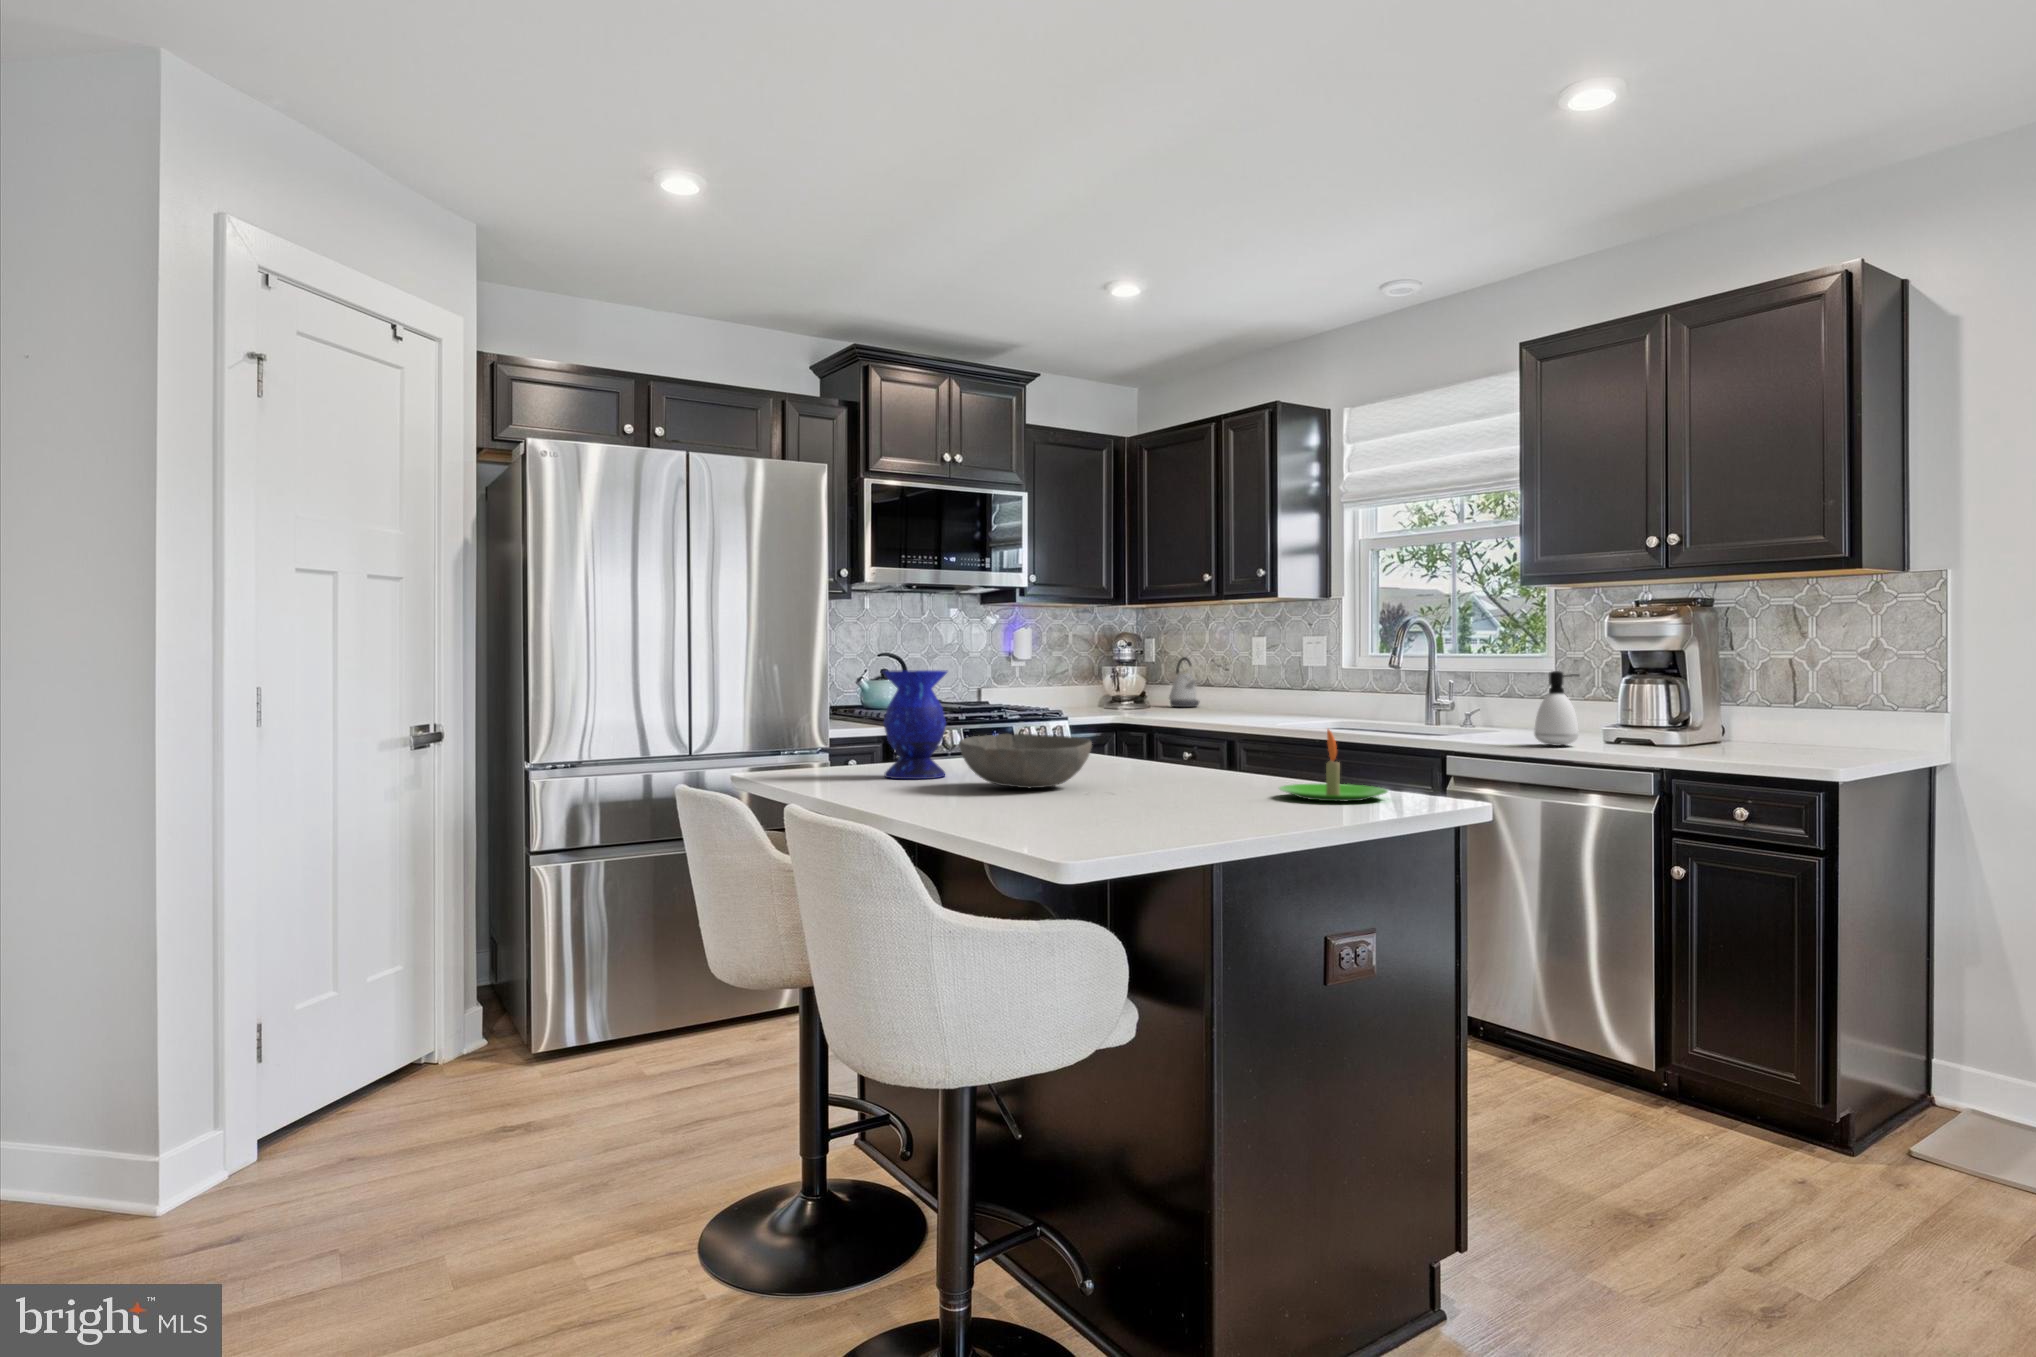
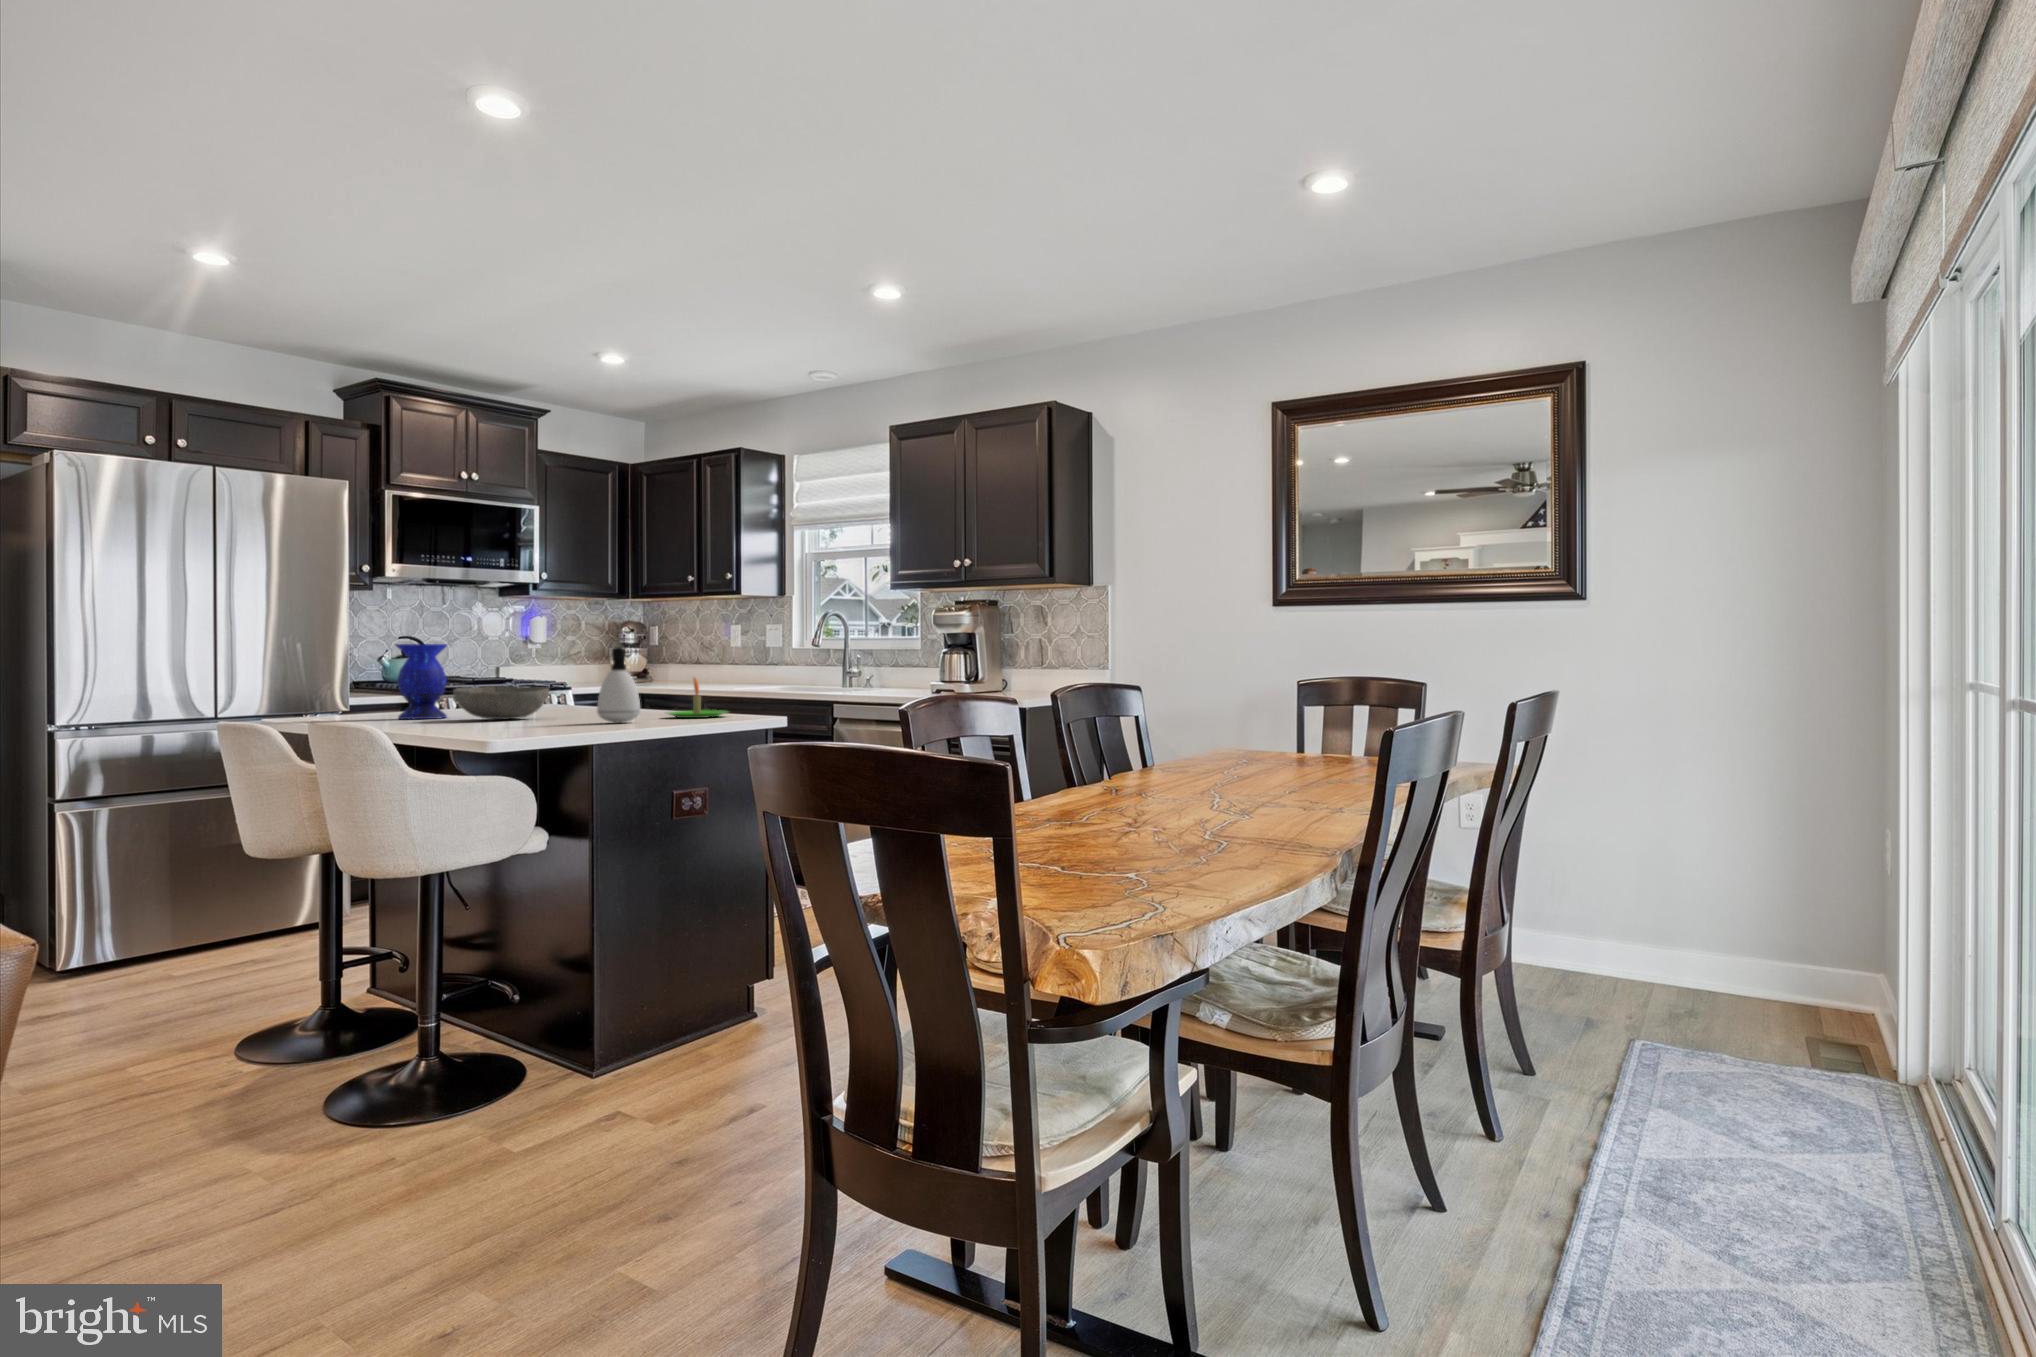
kettle: present [1169,657,1199,707] -> none [667,641,693,681]
soap dispenser: present [1534,671,1579,746] -> present [597,647,640,722]

